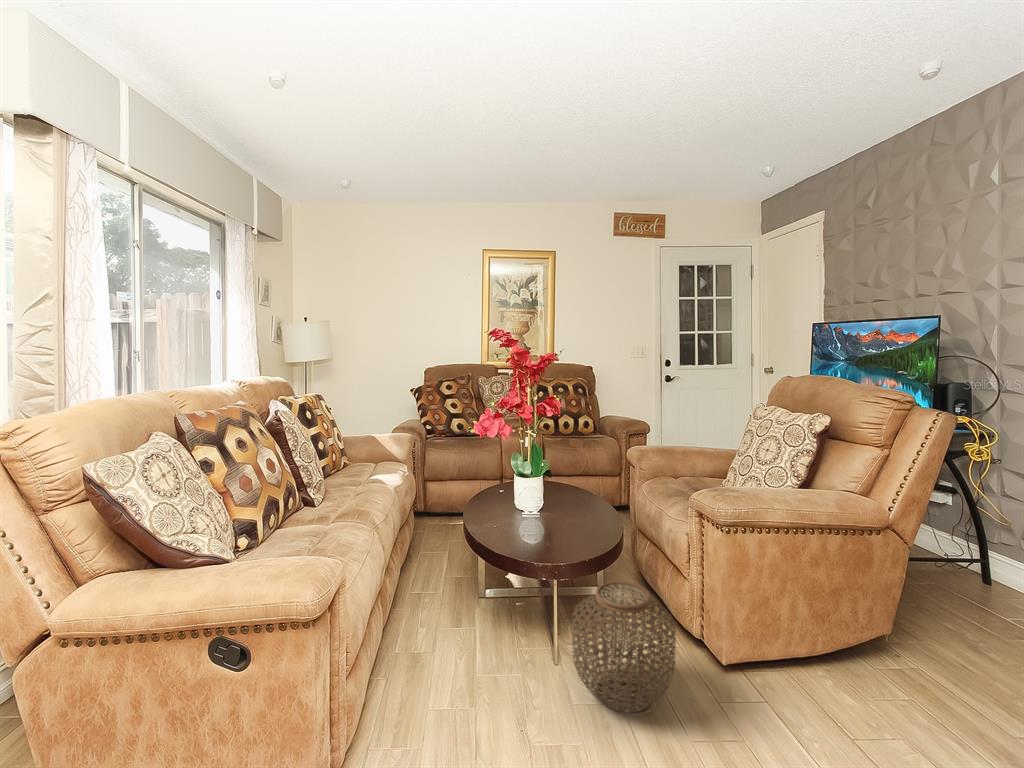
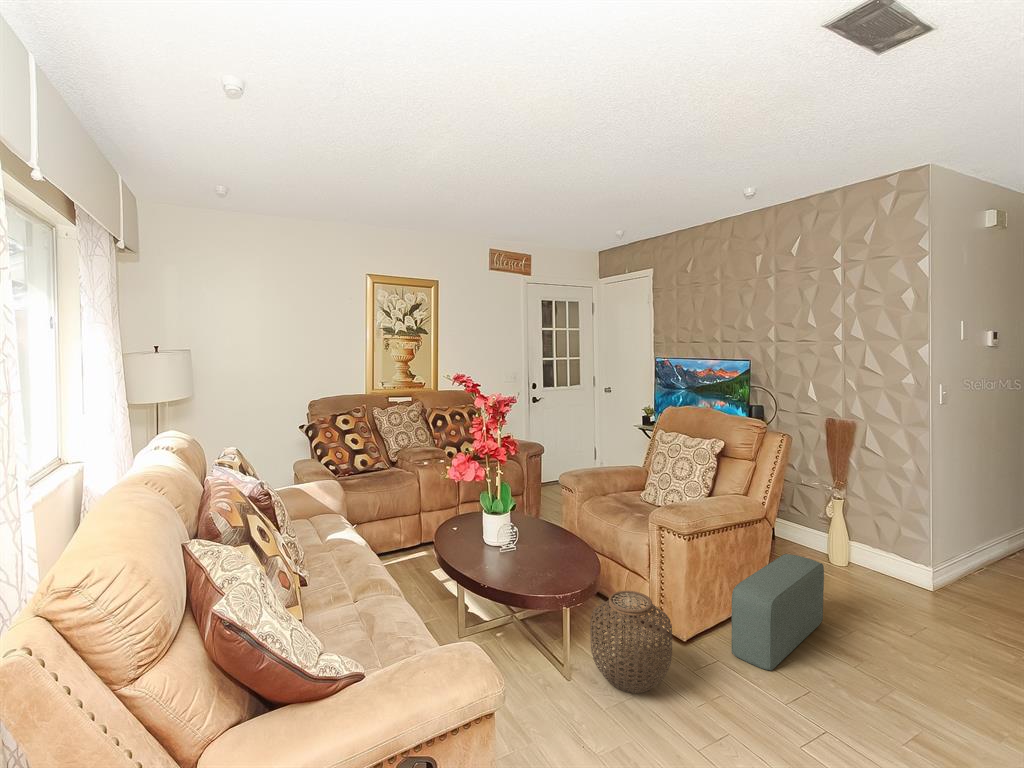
pouf: none [788,585,987,740] -> present [732,554,824,671]

